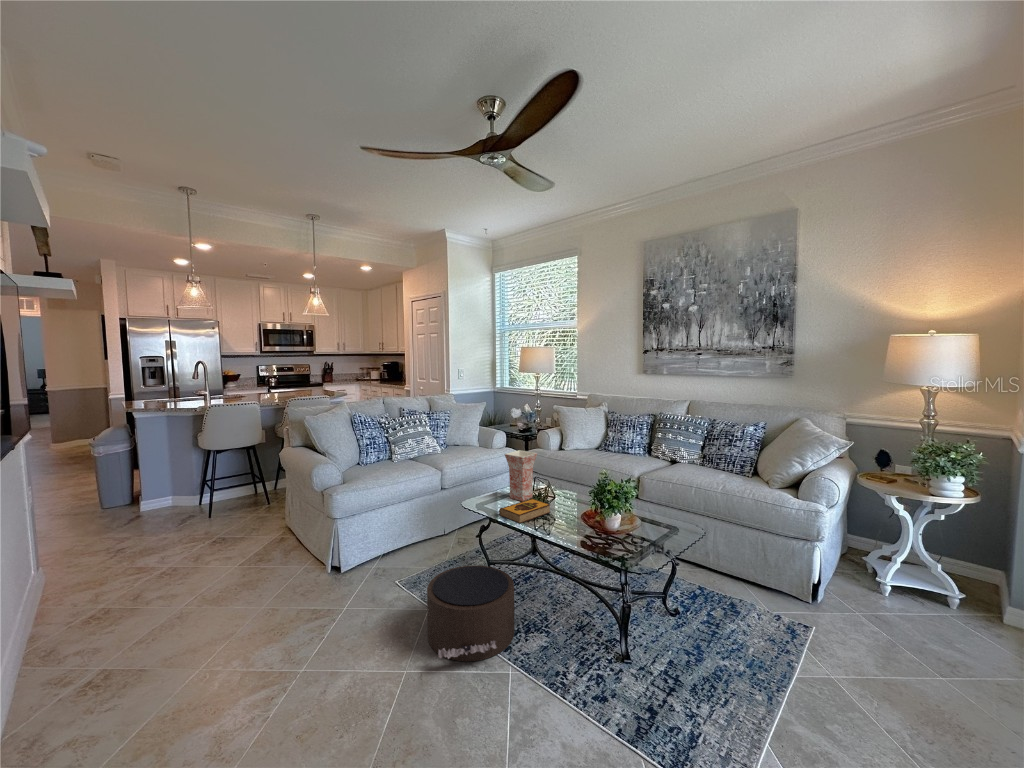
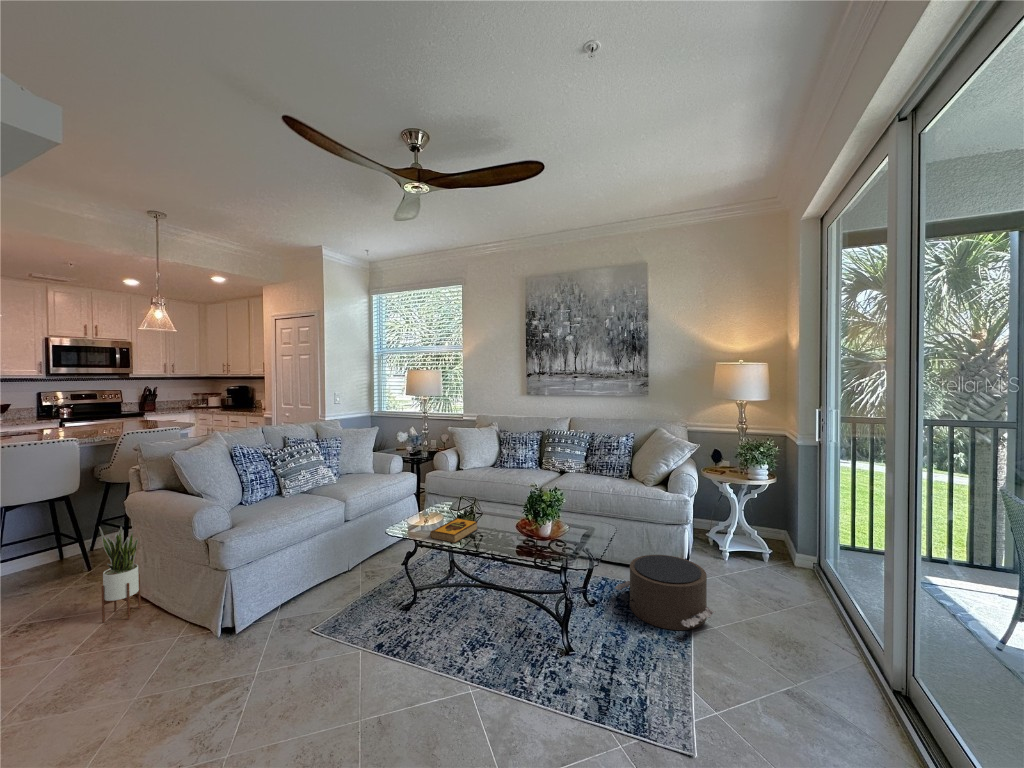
vase: present [505,450,537,501] -> none [425,472,457,523]
potted plant: none [256,472,285,548] -> present [99,527,141,623]
pouf: present [427,565,514,661] -> present [615,555,715,630]

